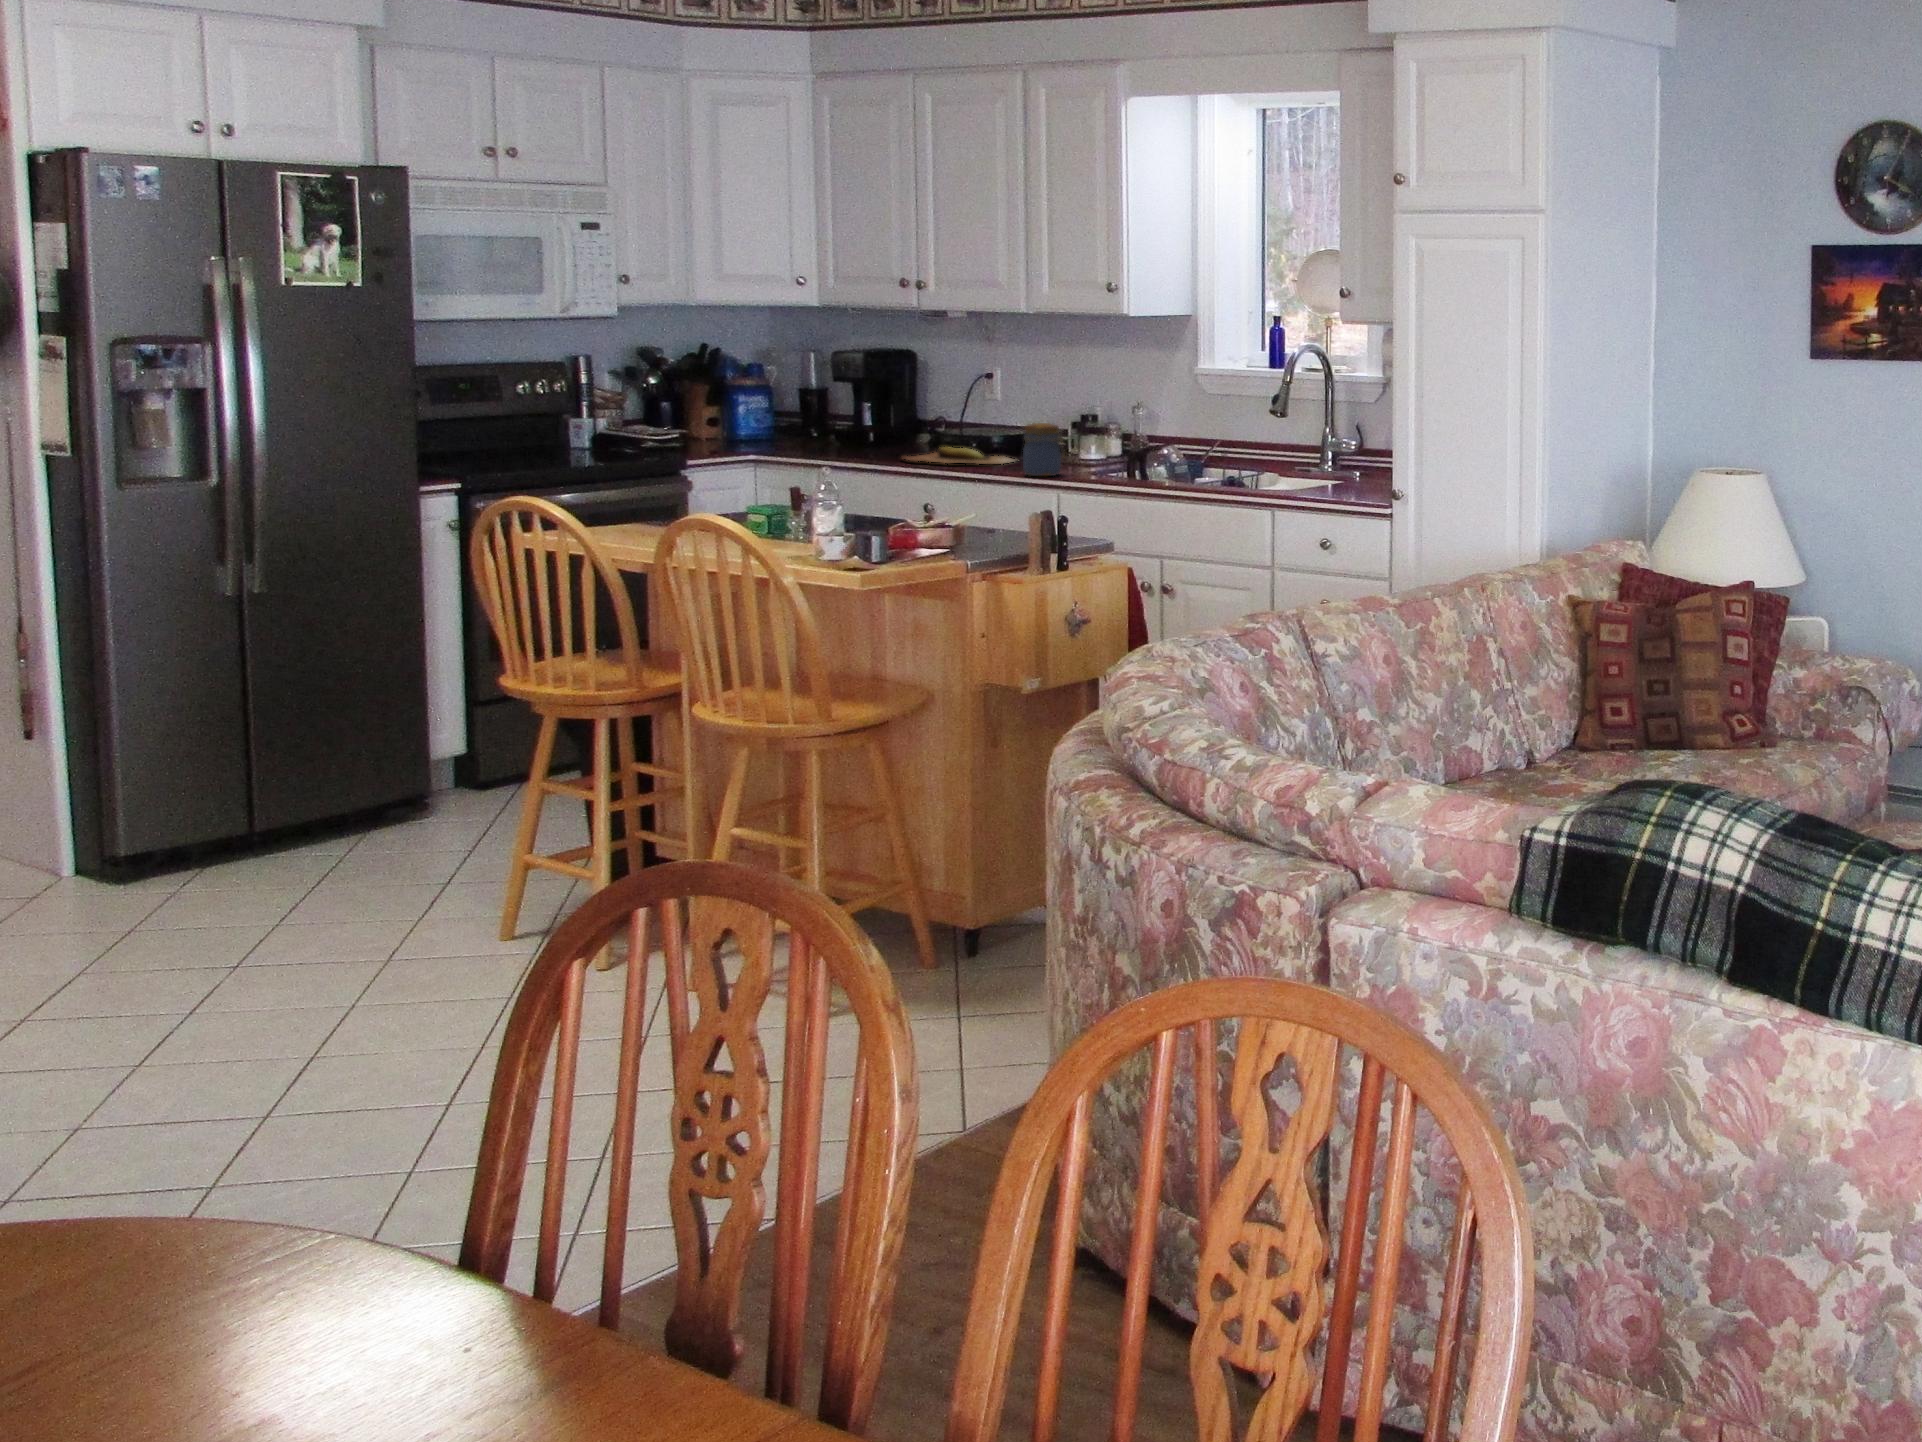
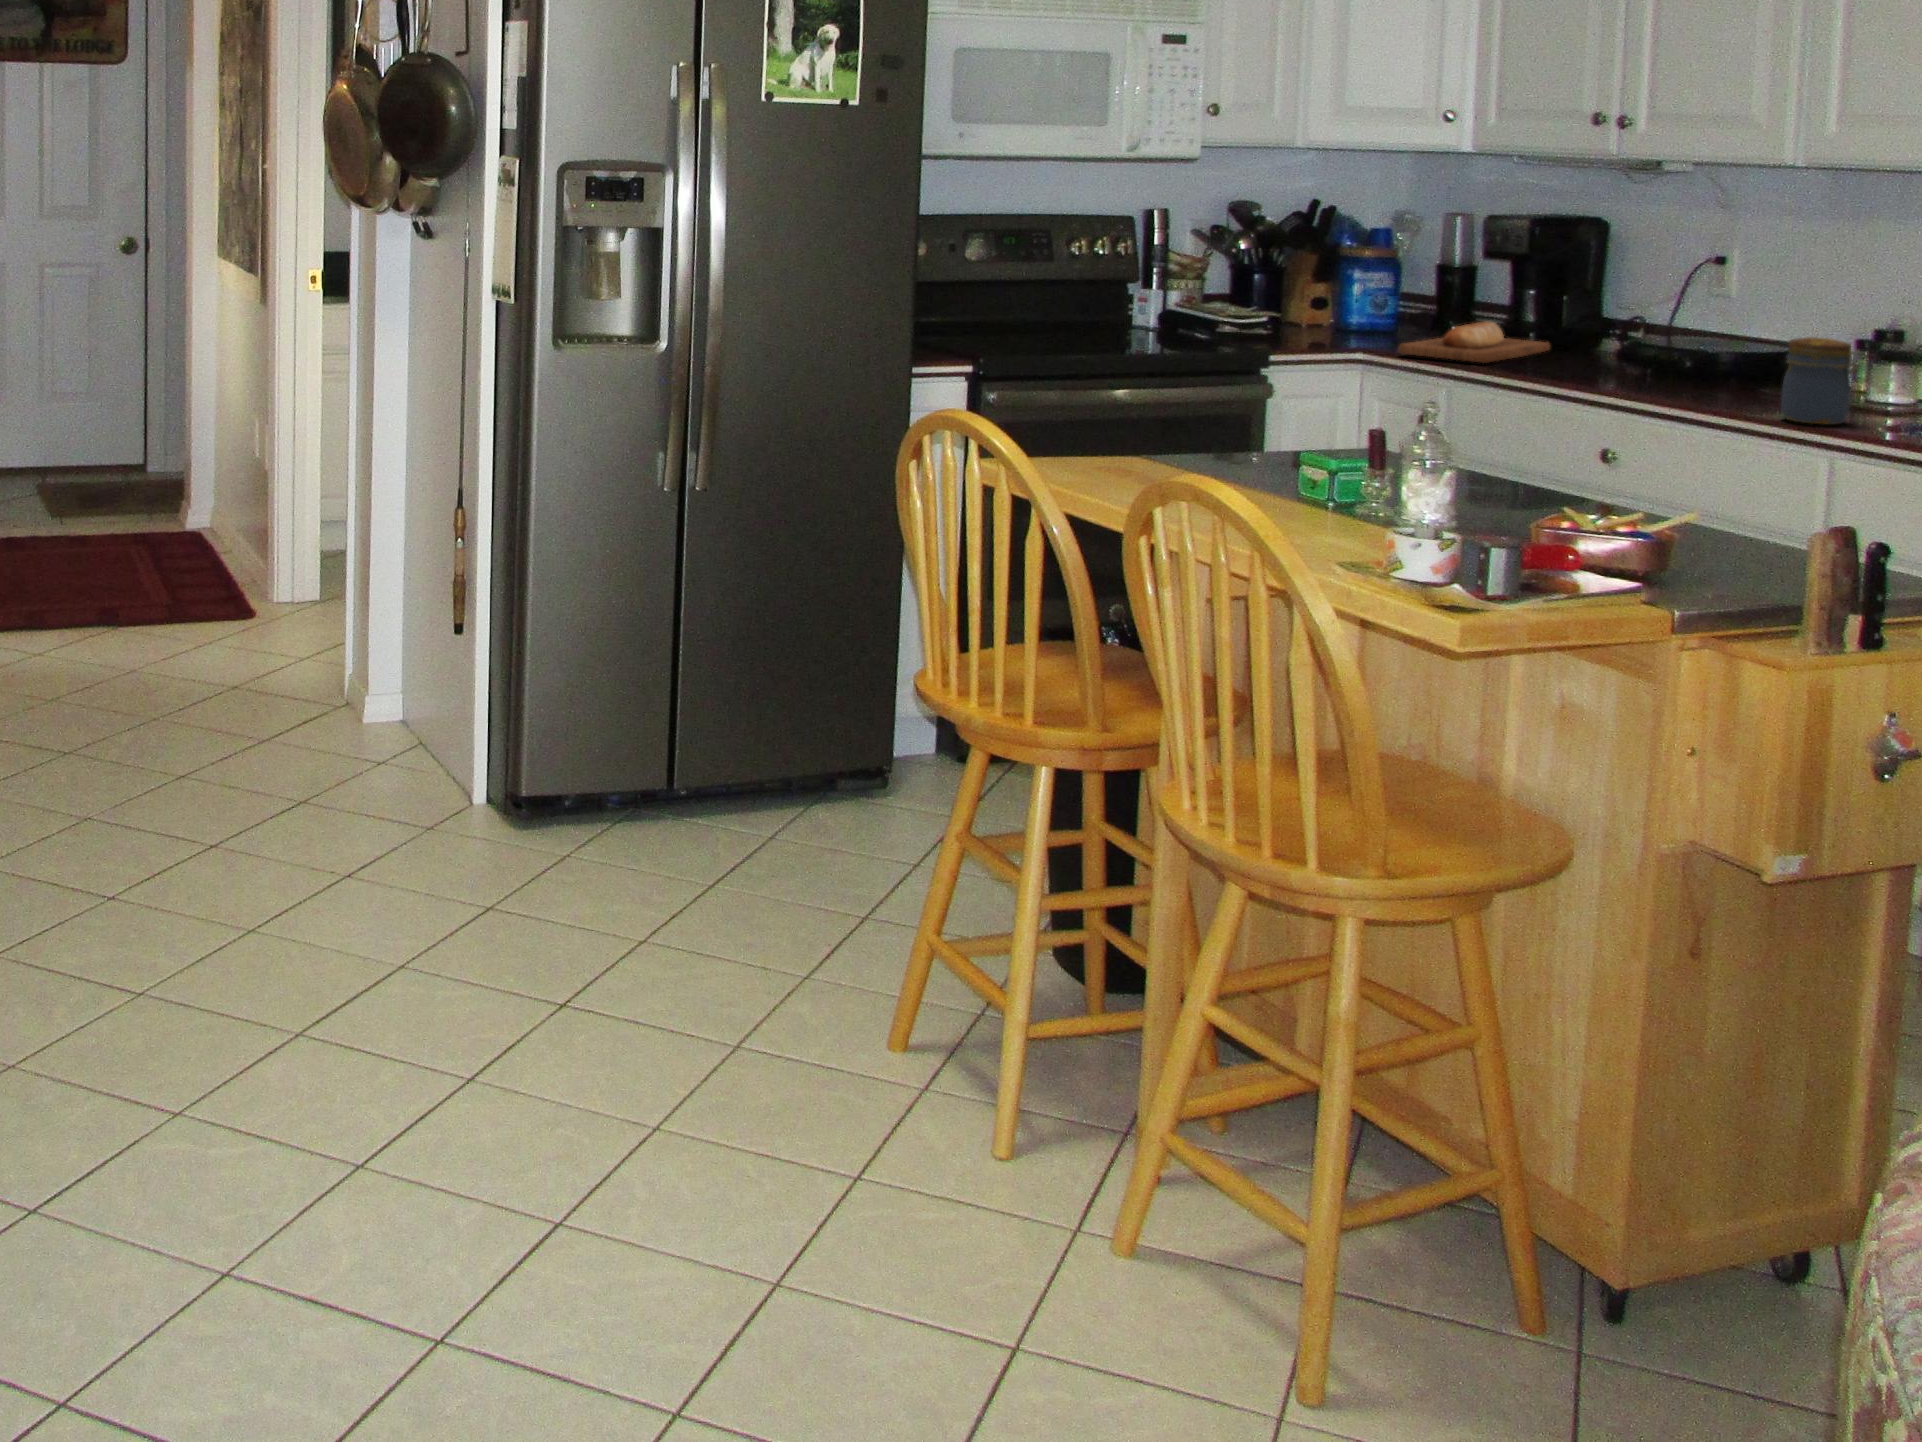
bread loaf: none [780,428,884,456] -> present [1399,321,1550,362]
cutting board: present [904,447,1014,464] -> none [1573,361,1770,395]

